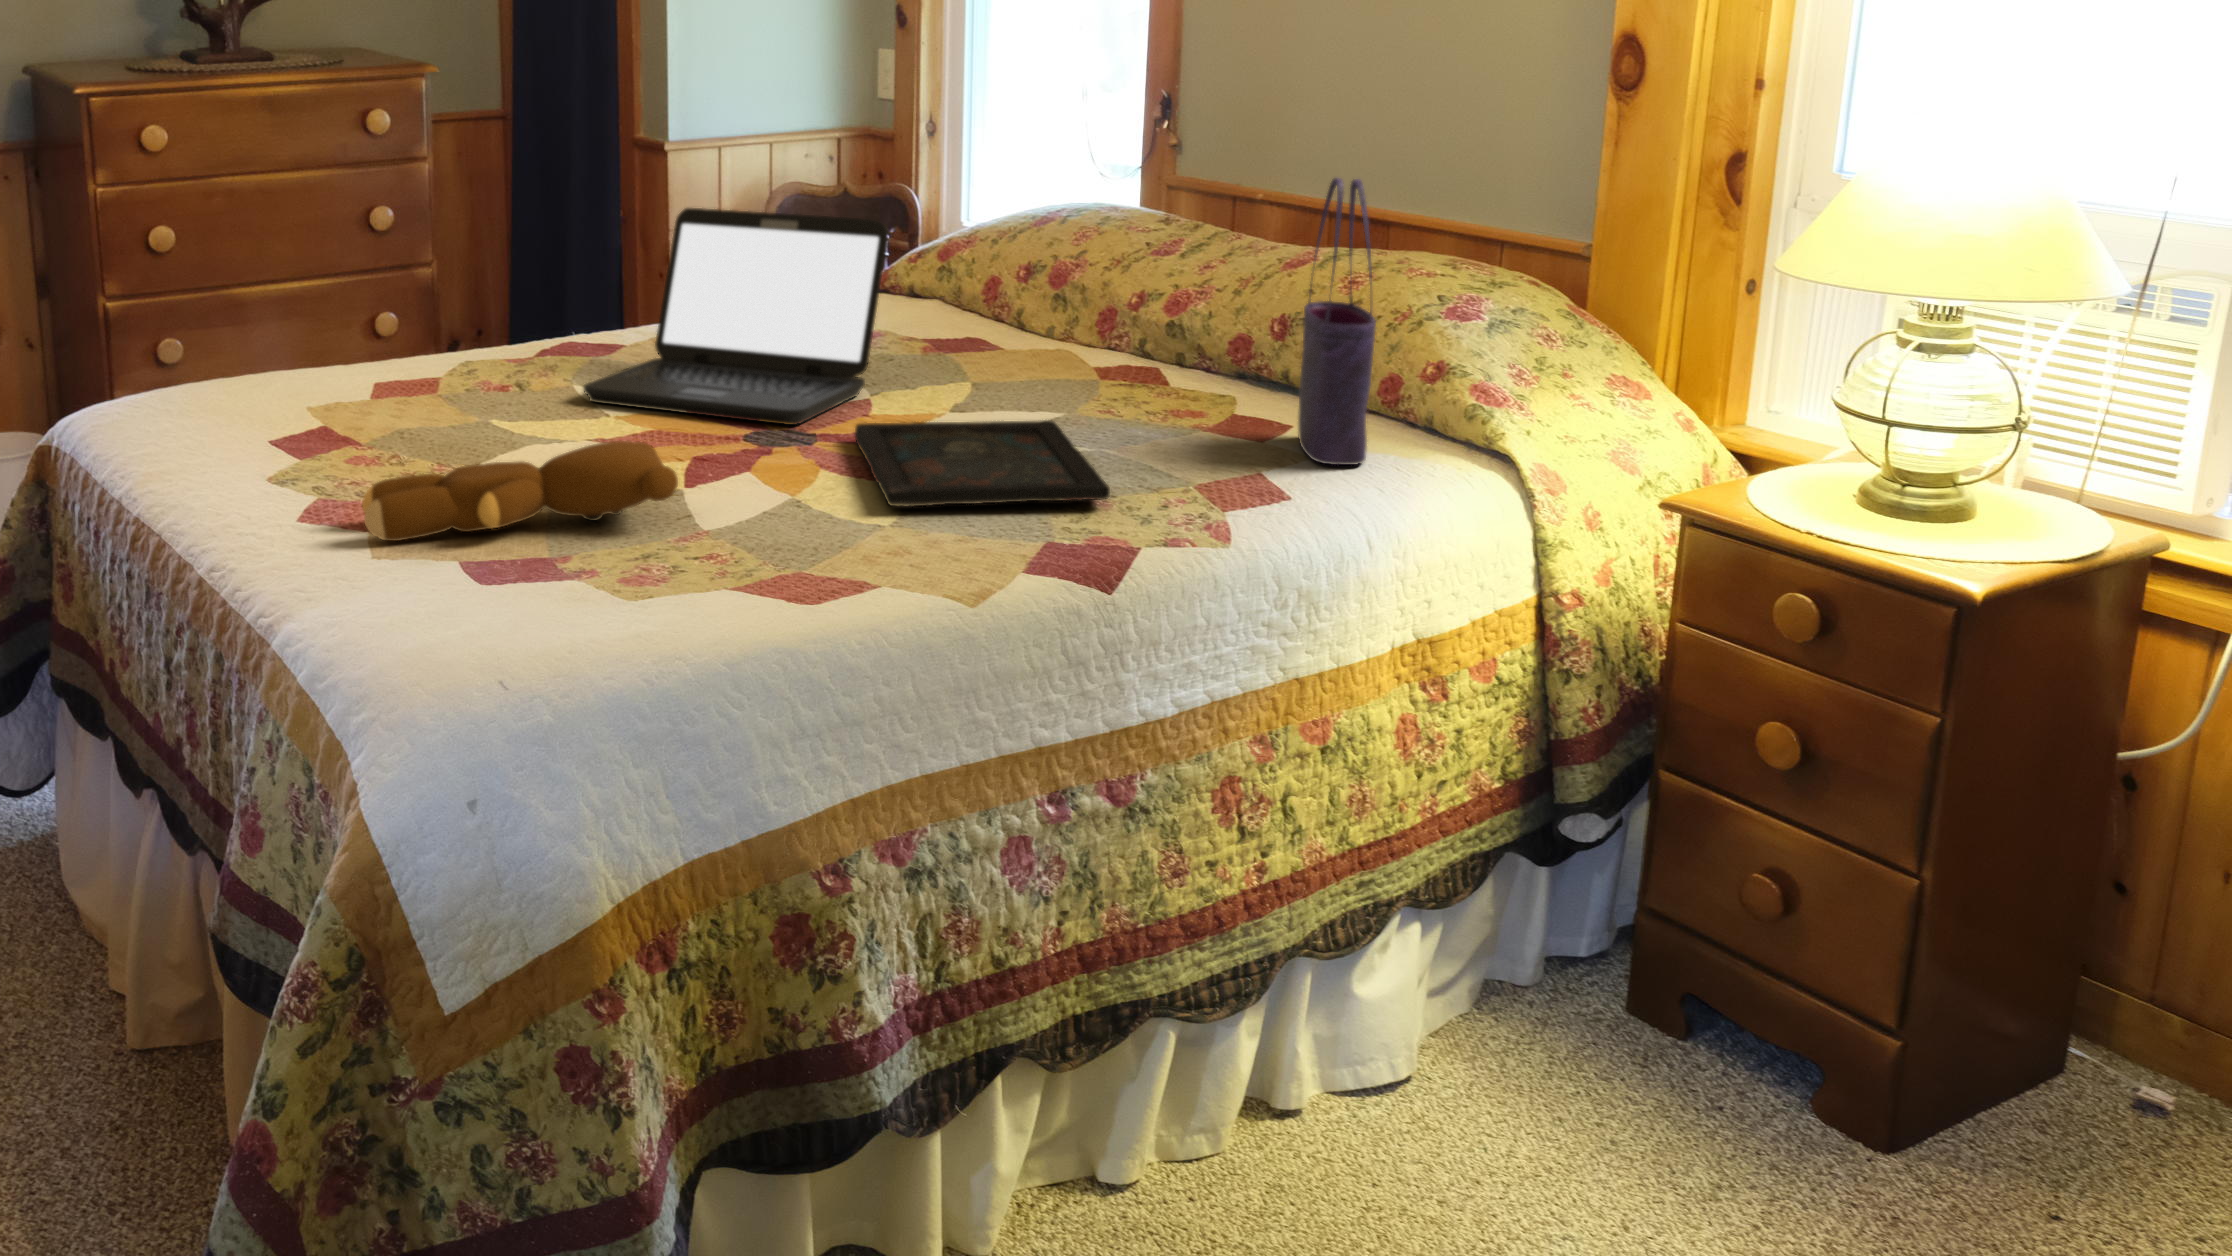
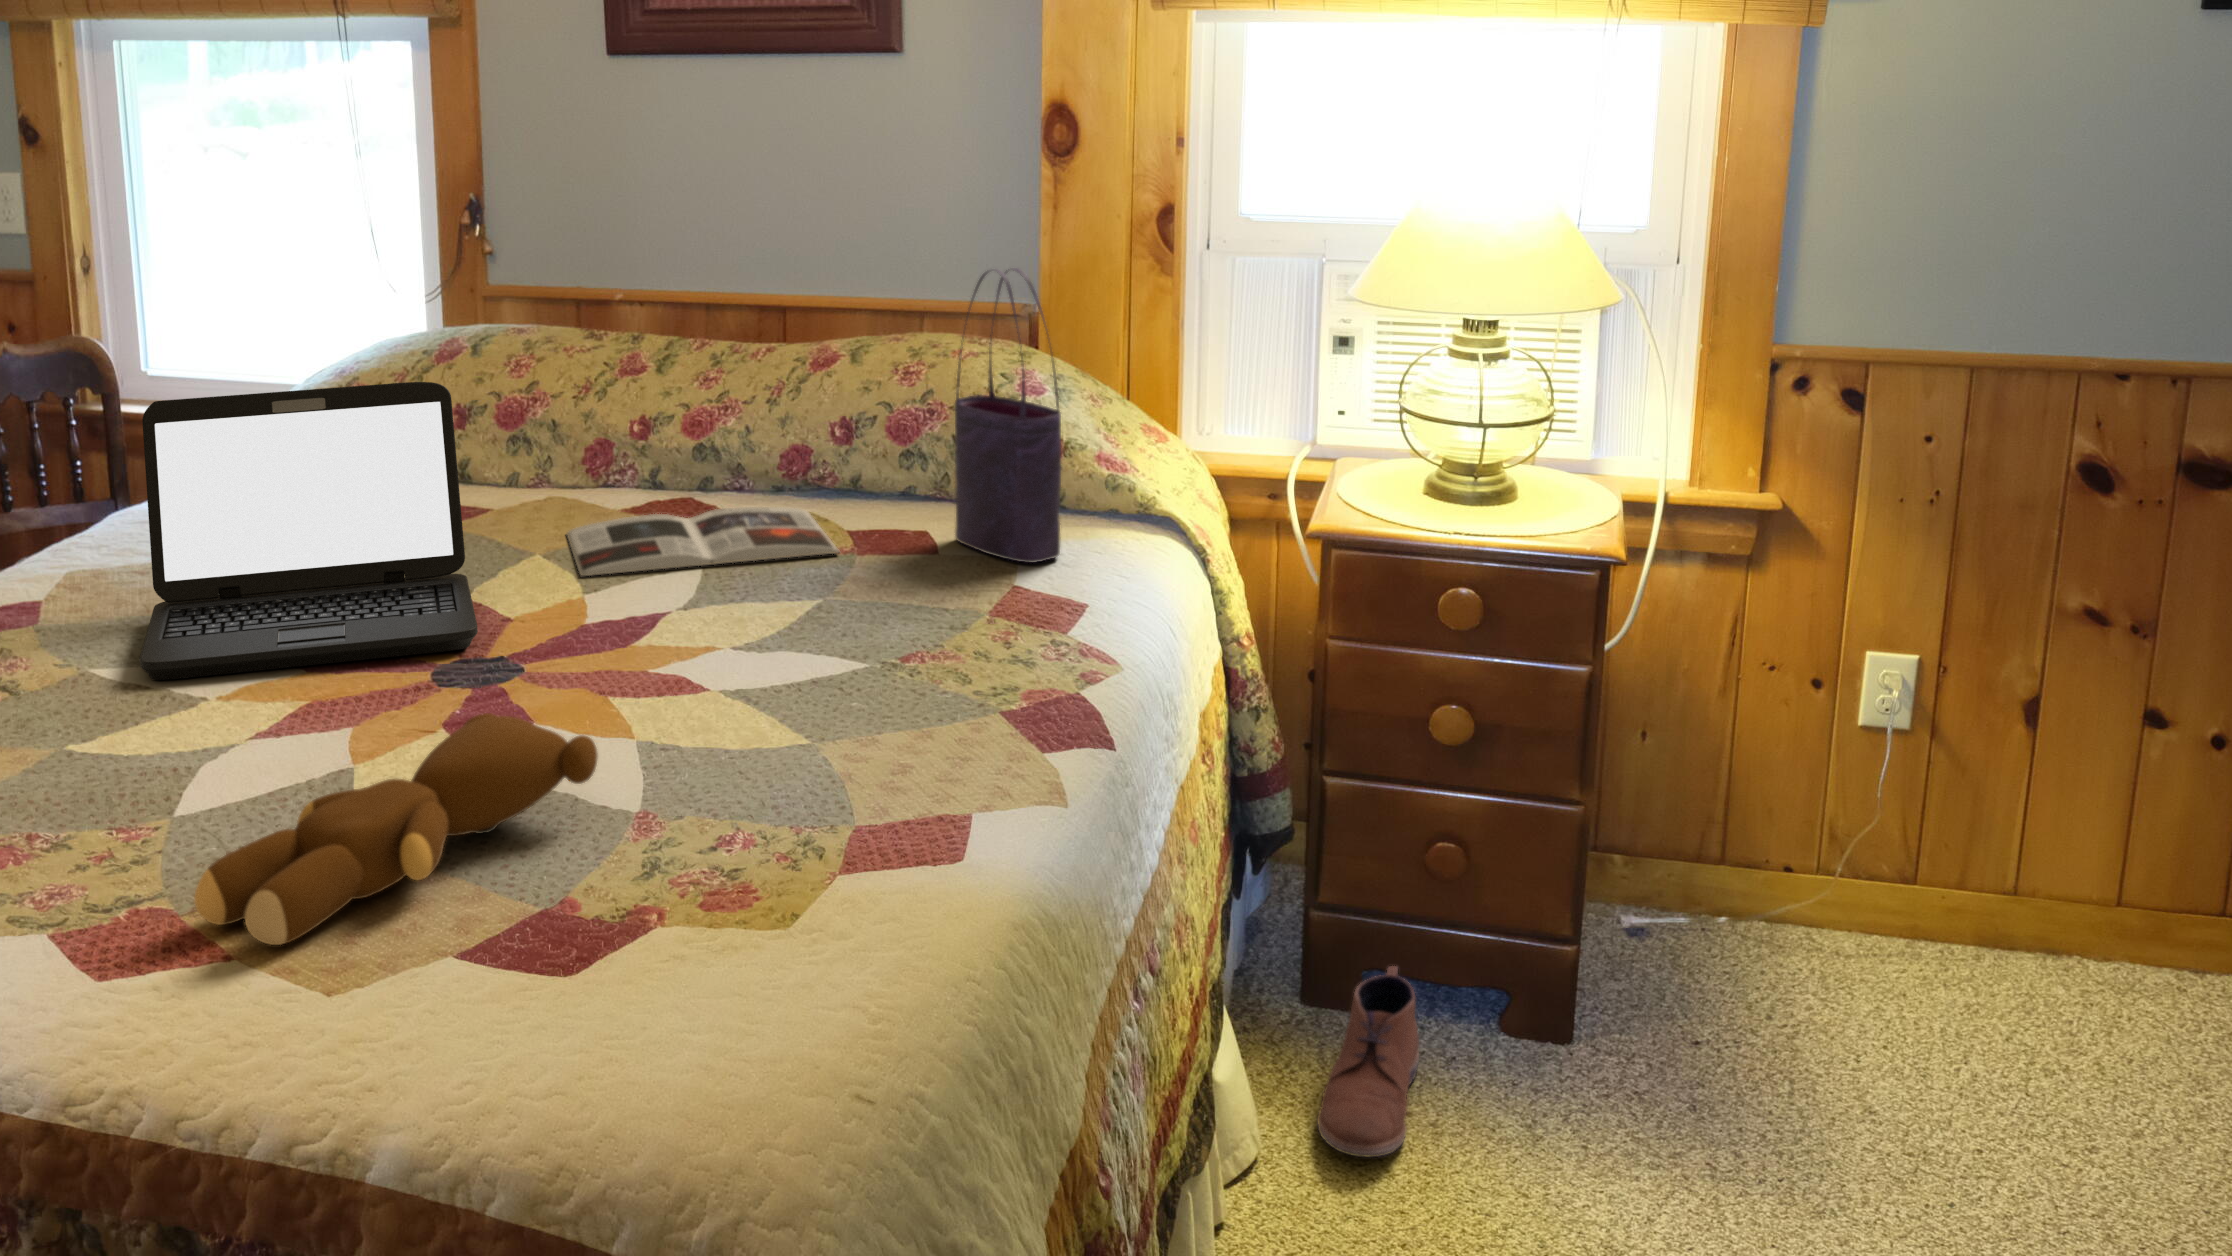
magazine: none [962,369,1225,425] -> present [567,507,839,576]
tray: present [855,420,1110,507] -> none [566,577,960,715]
shoe: none [1486,984,1696,1140] -> present [1318,966,1419,1157]

